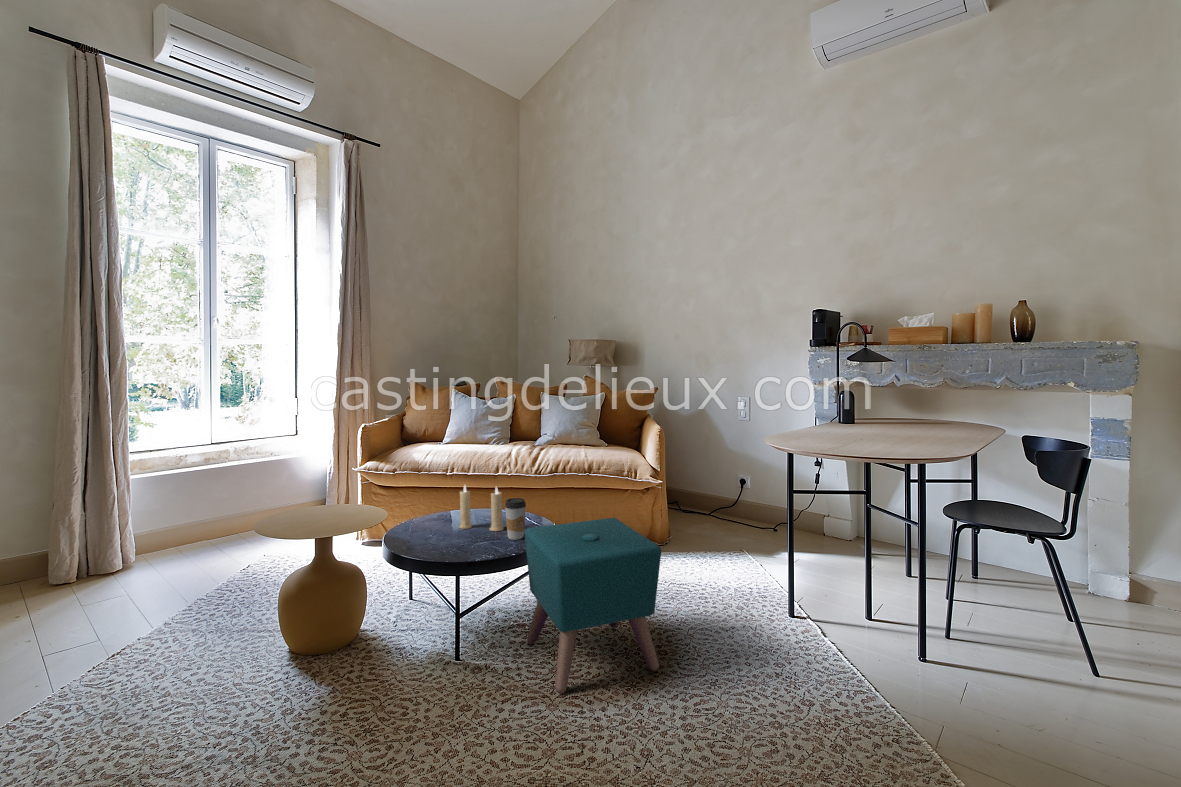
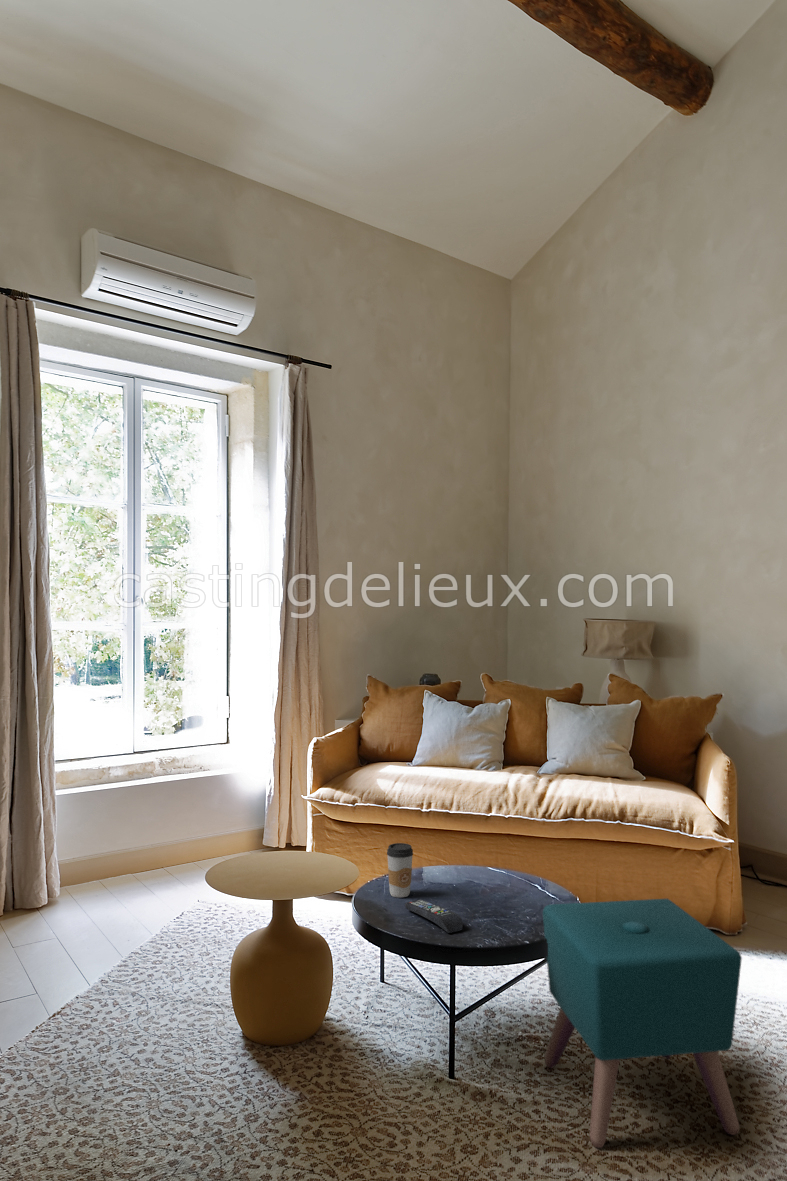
candle: present [459,486,503,531] -> none [449,831,510,902]
coffee cup: present [505,498,526,540] -> present [387,843,413,898]
remote control: none [421,534,464,555] -> present [405,900,462,933]

